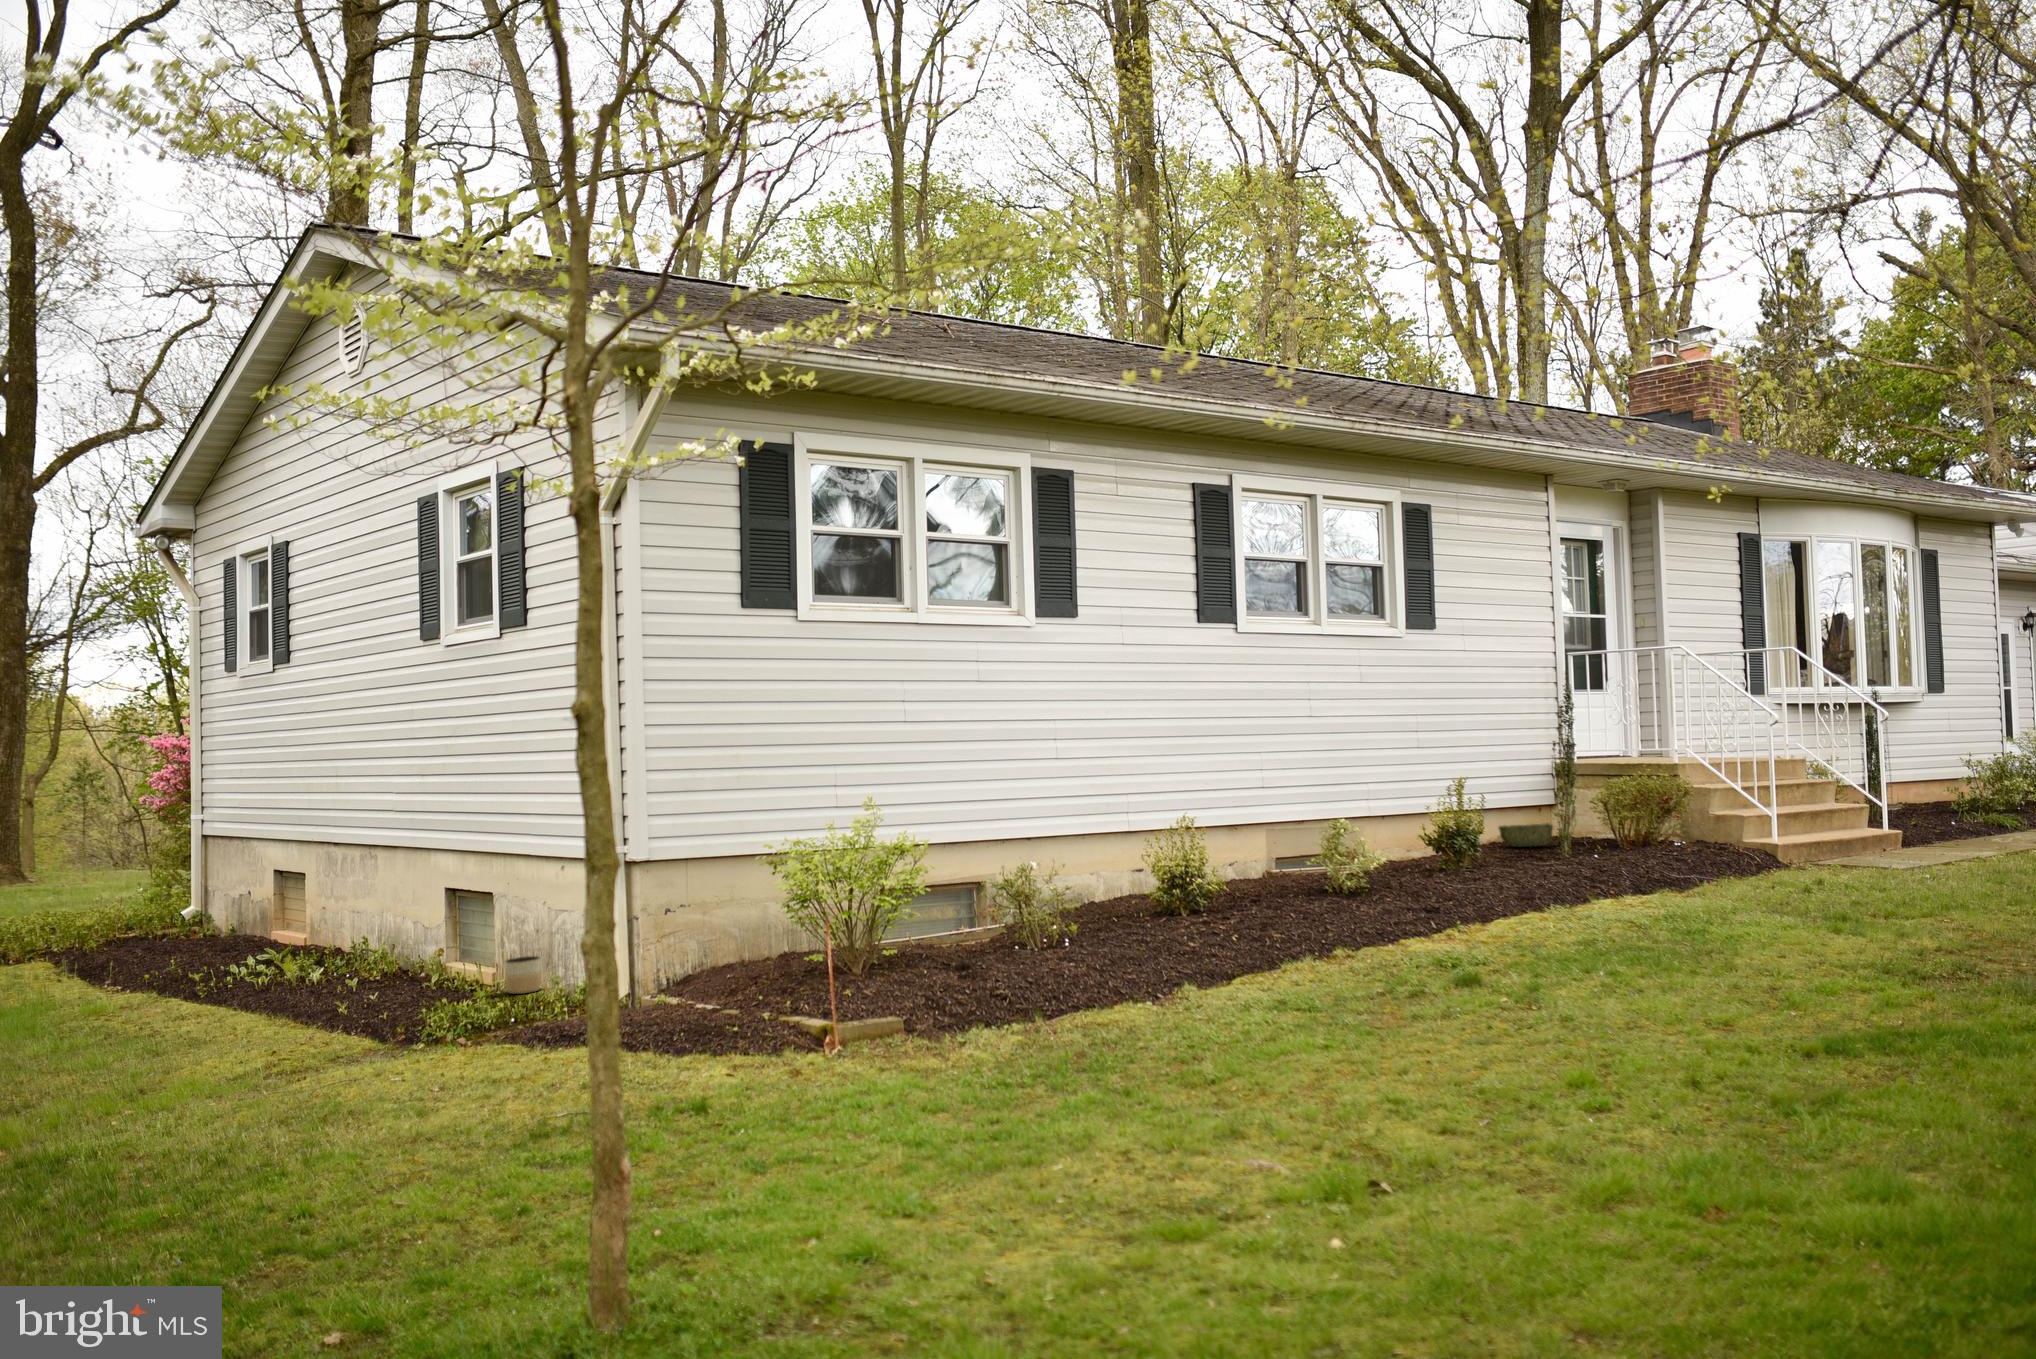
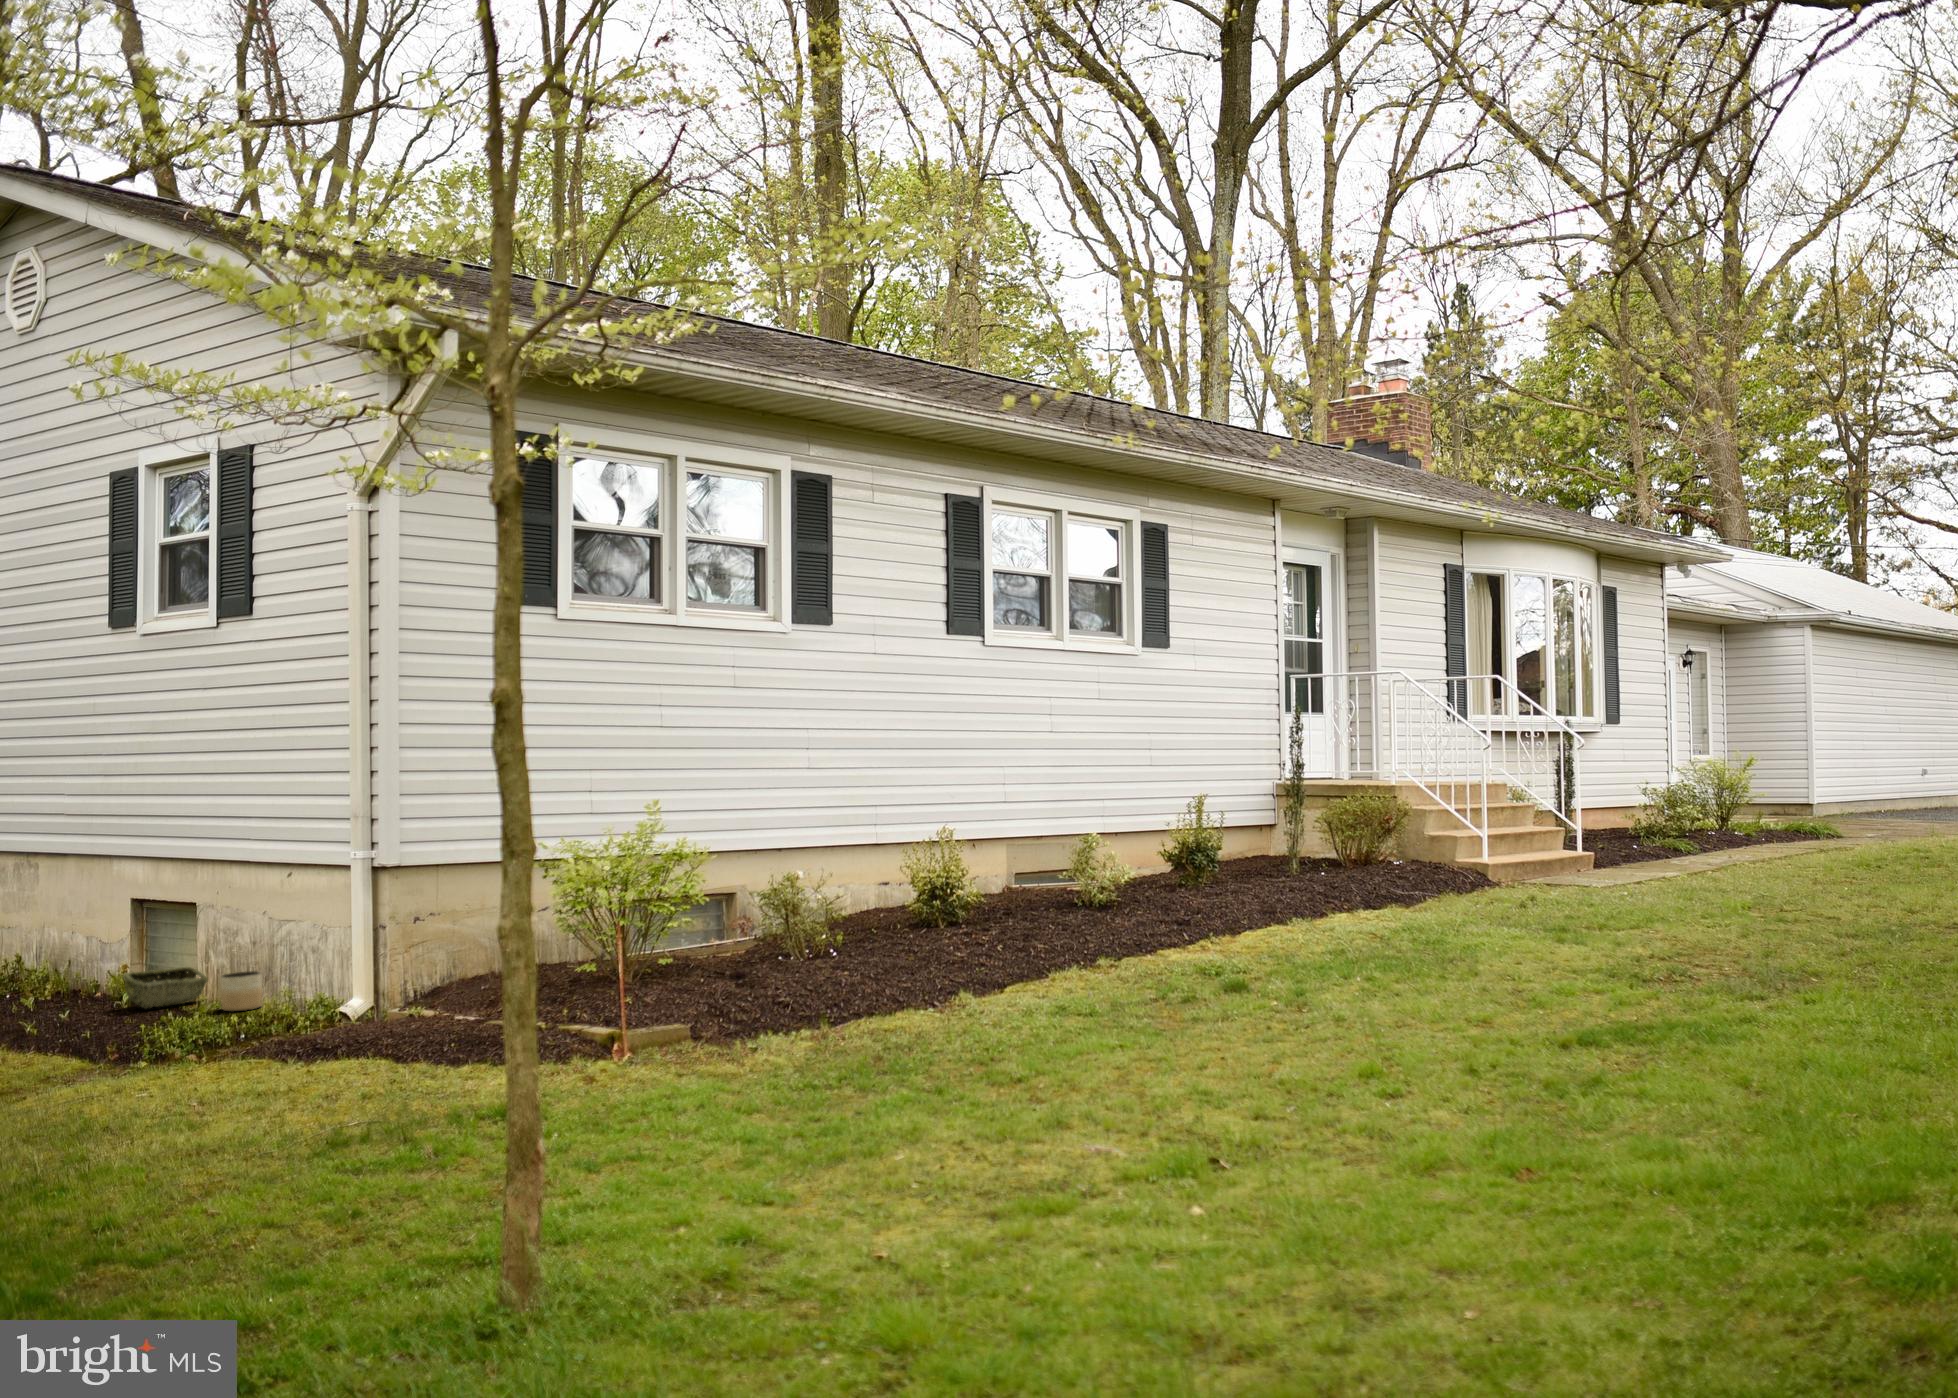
woven basket: present [1498,823,1553,847] -> present [123,967,208,1008]

